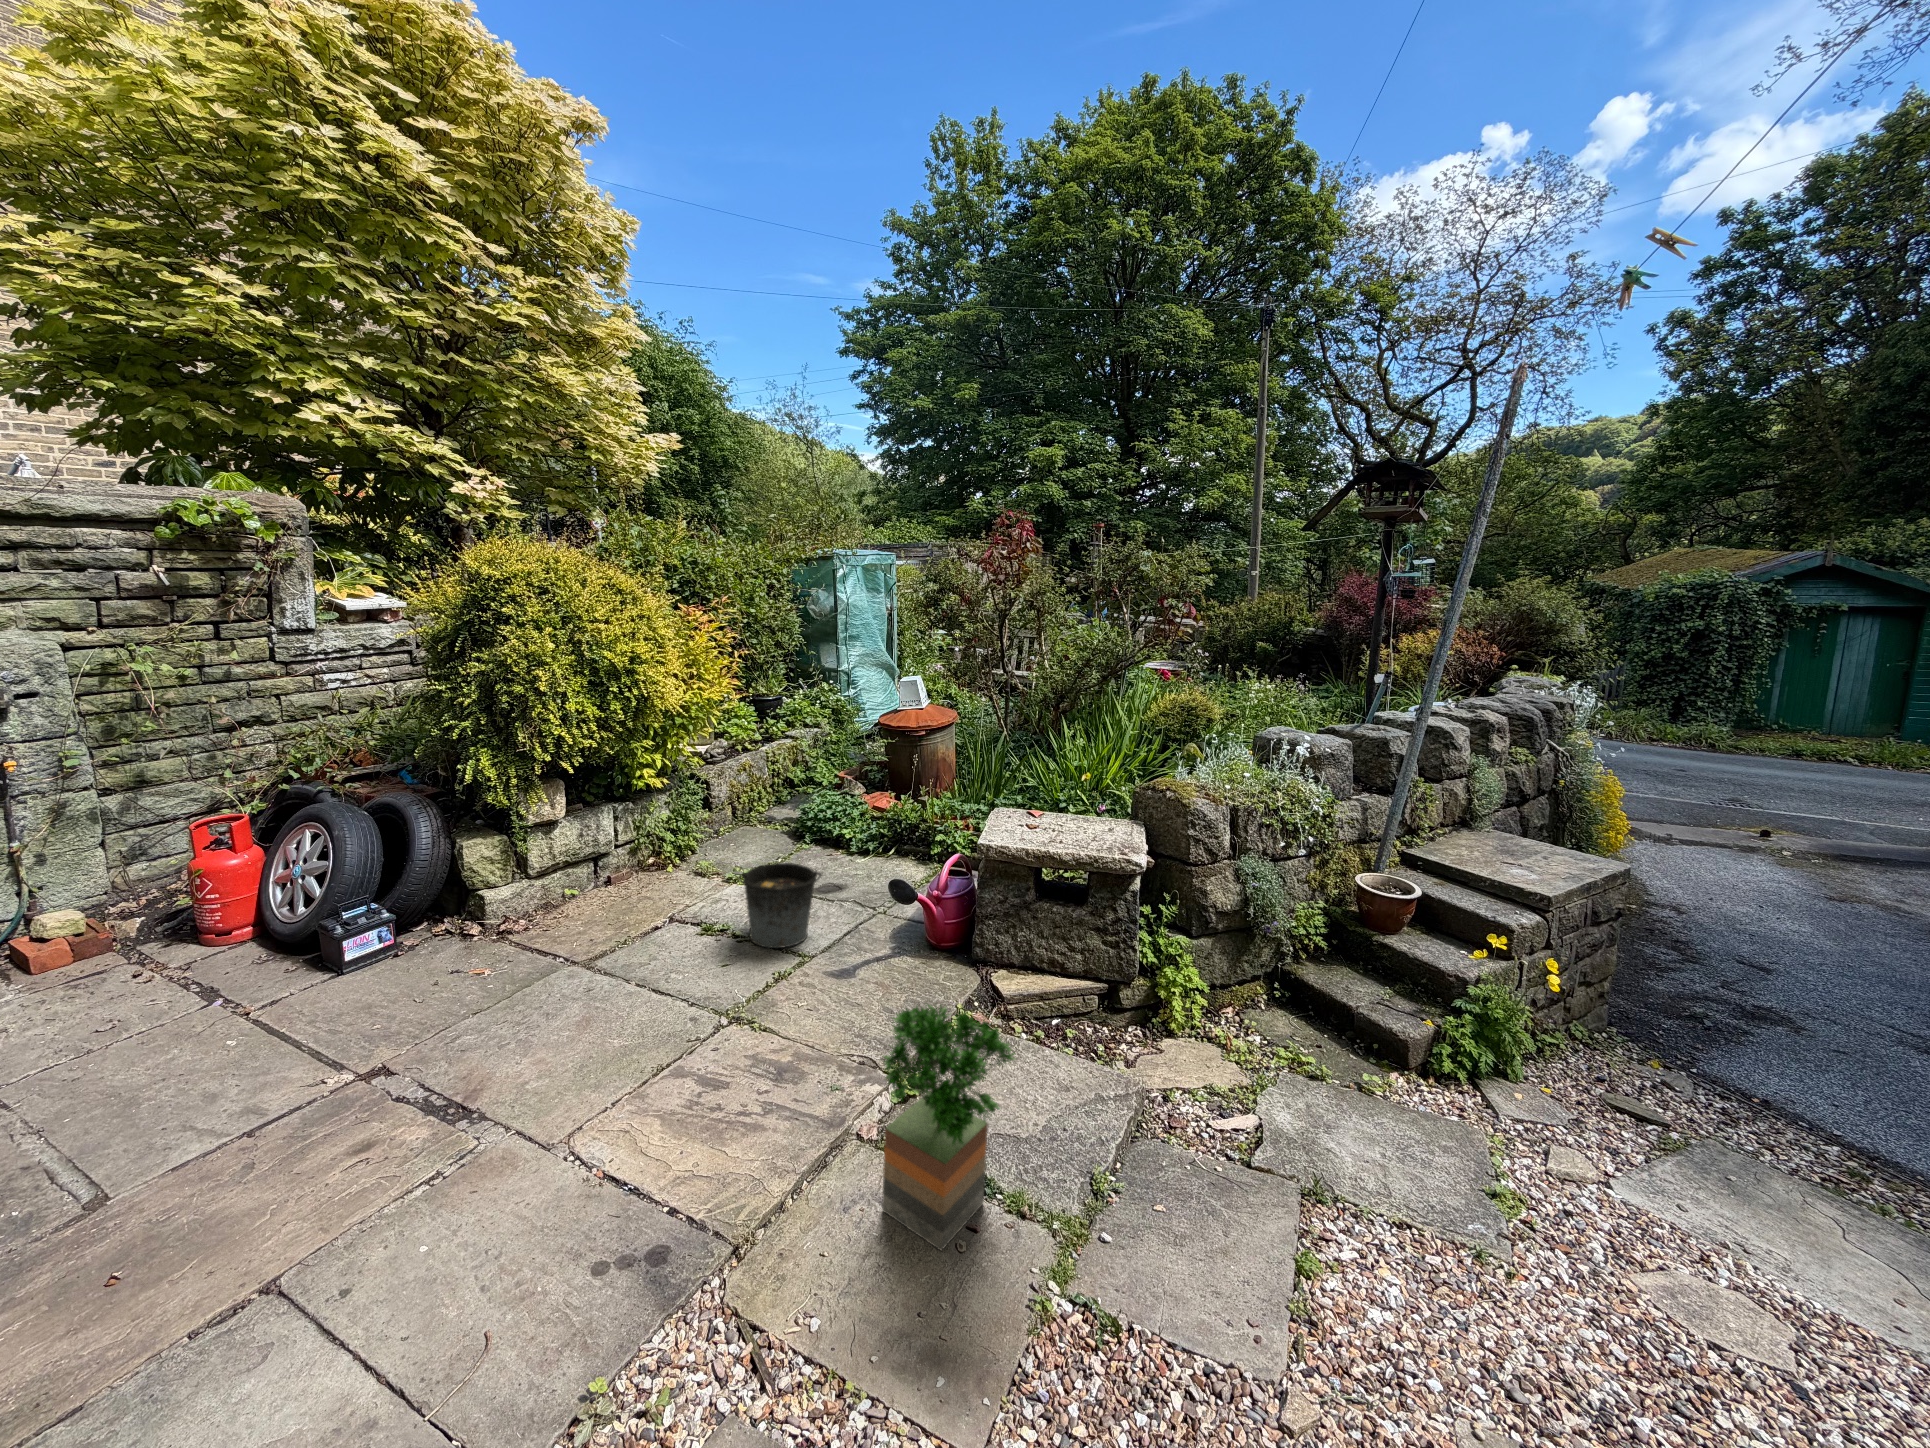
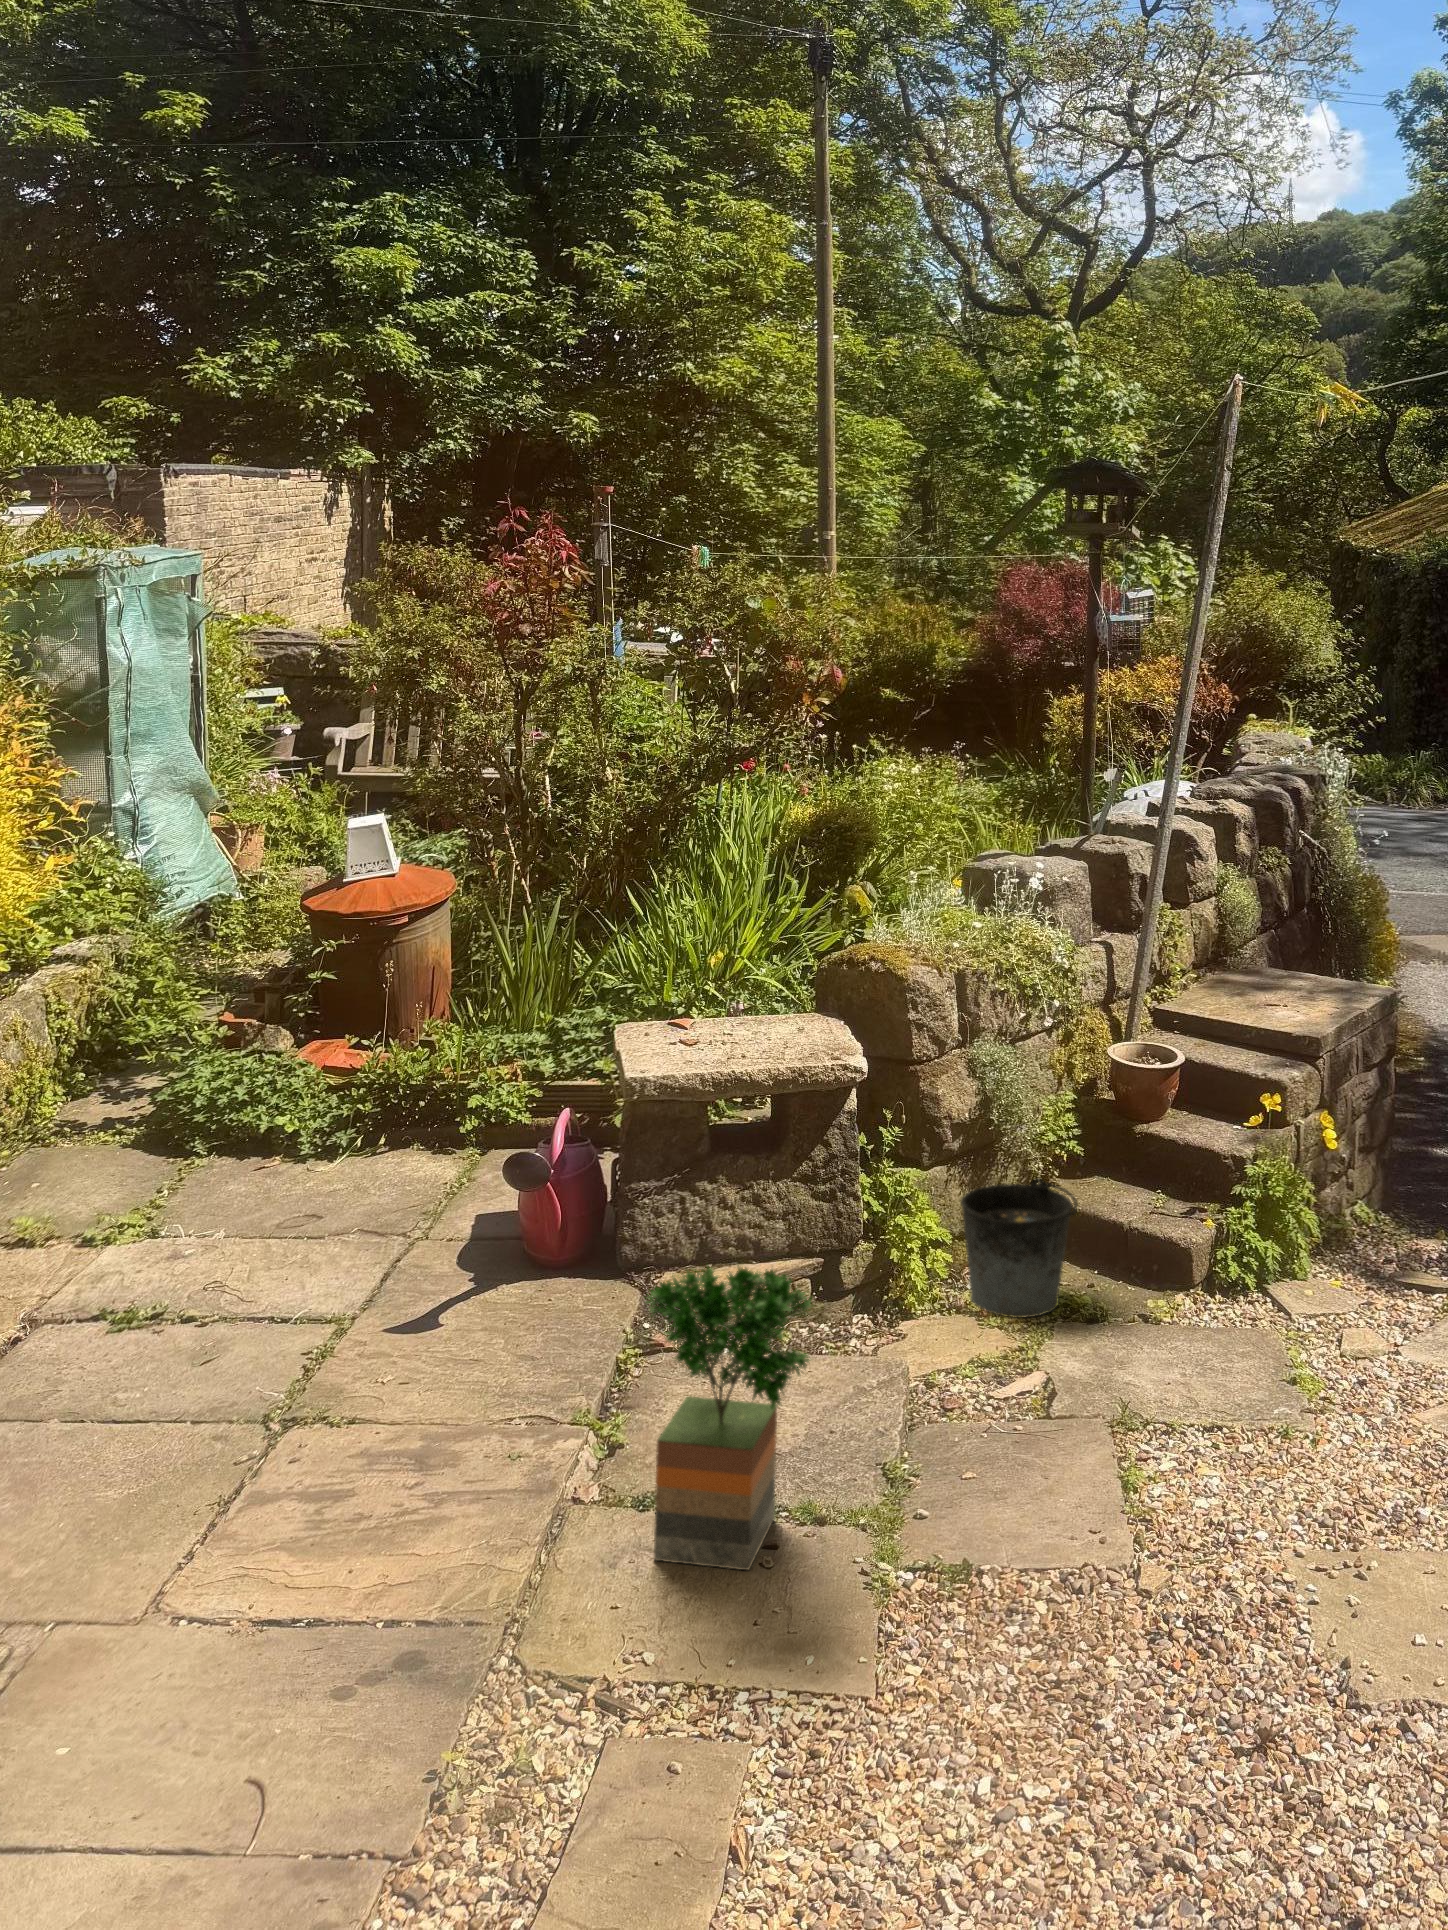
bucket: present [738,863,821,948] -> present [960,1178,1078,1318]

